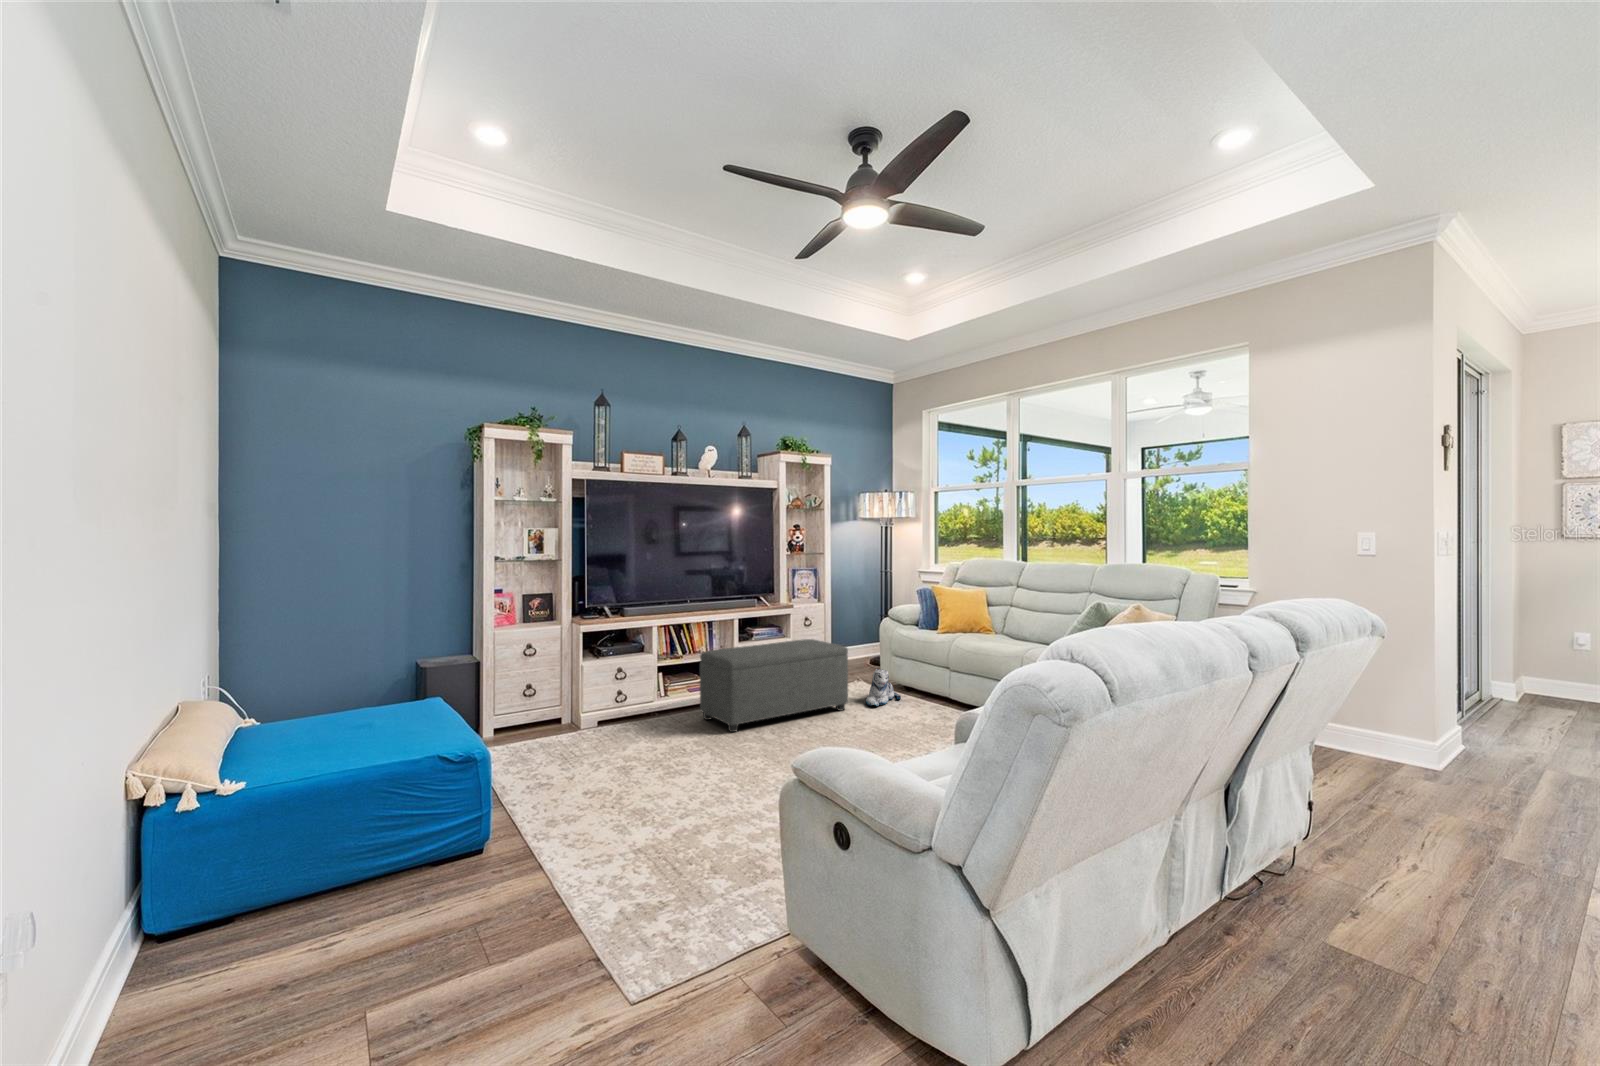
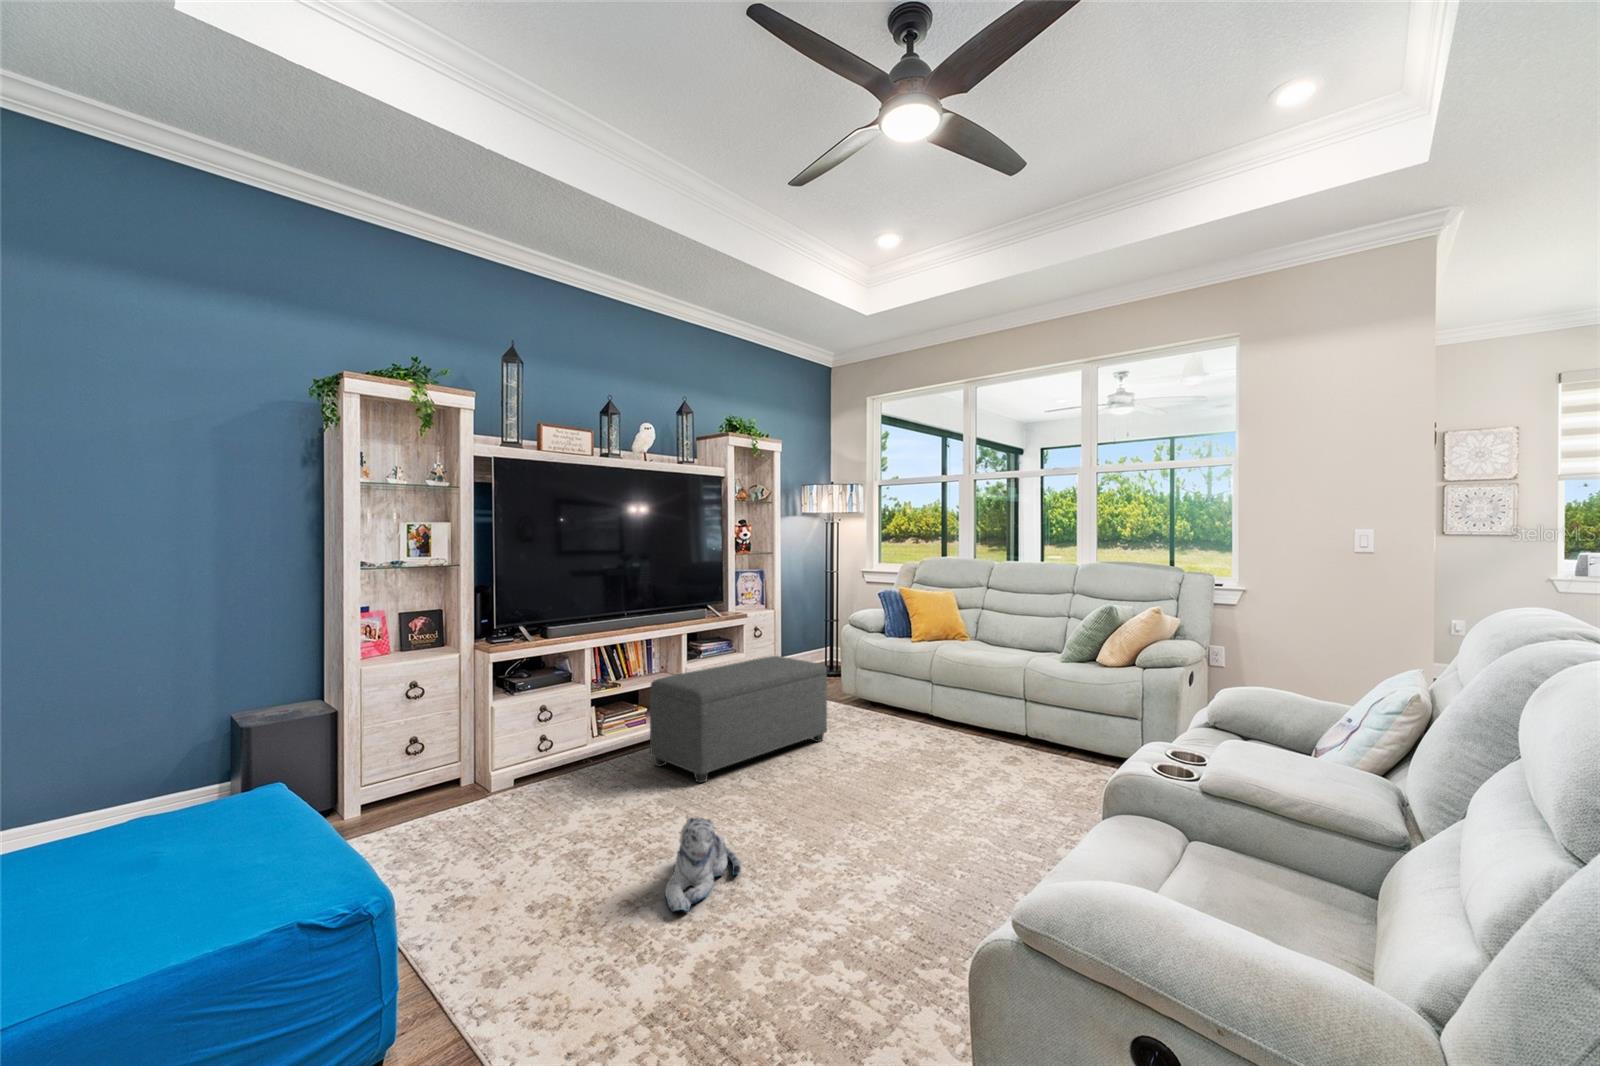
plush toy: present [866,669,901,706] -> present [665,818,741,912]

